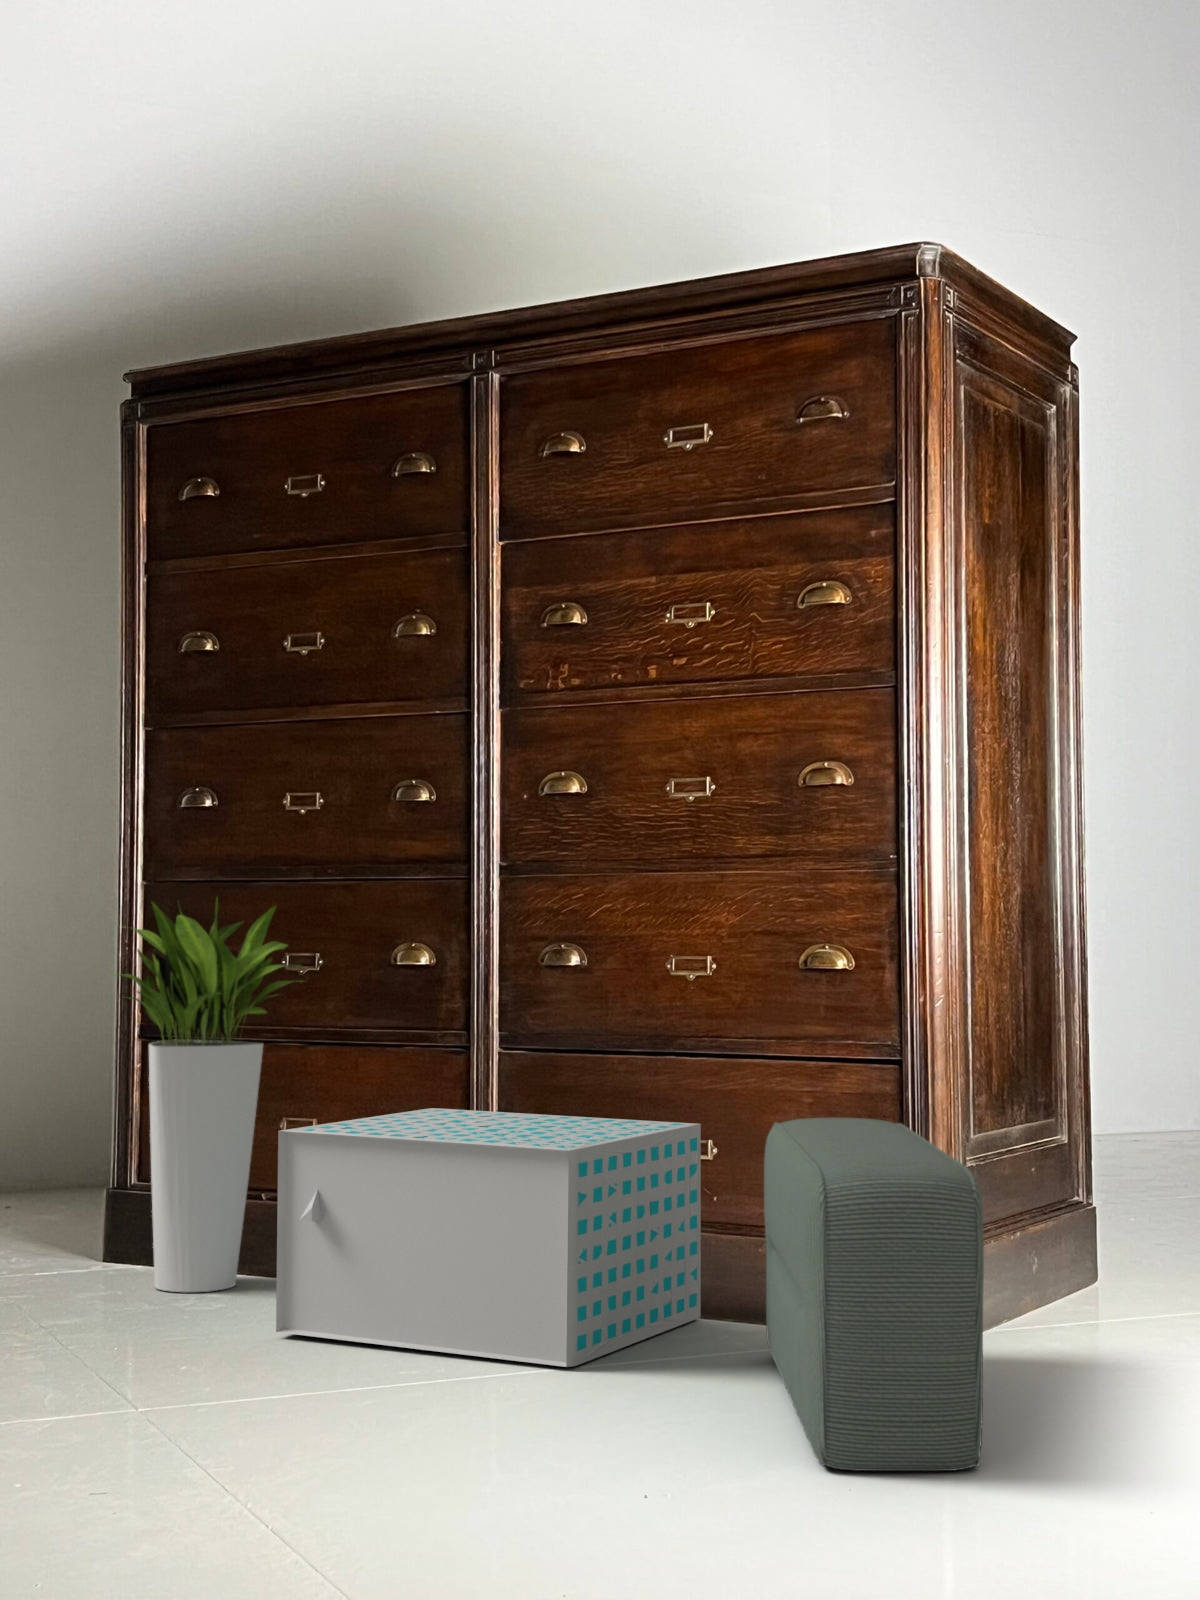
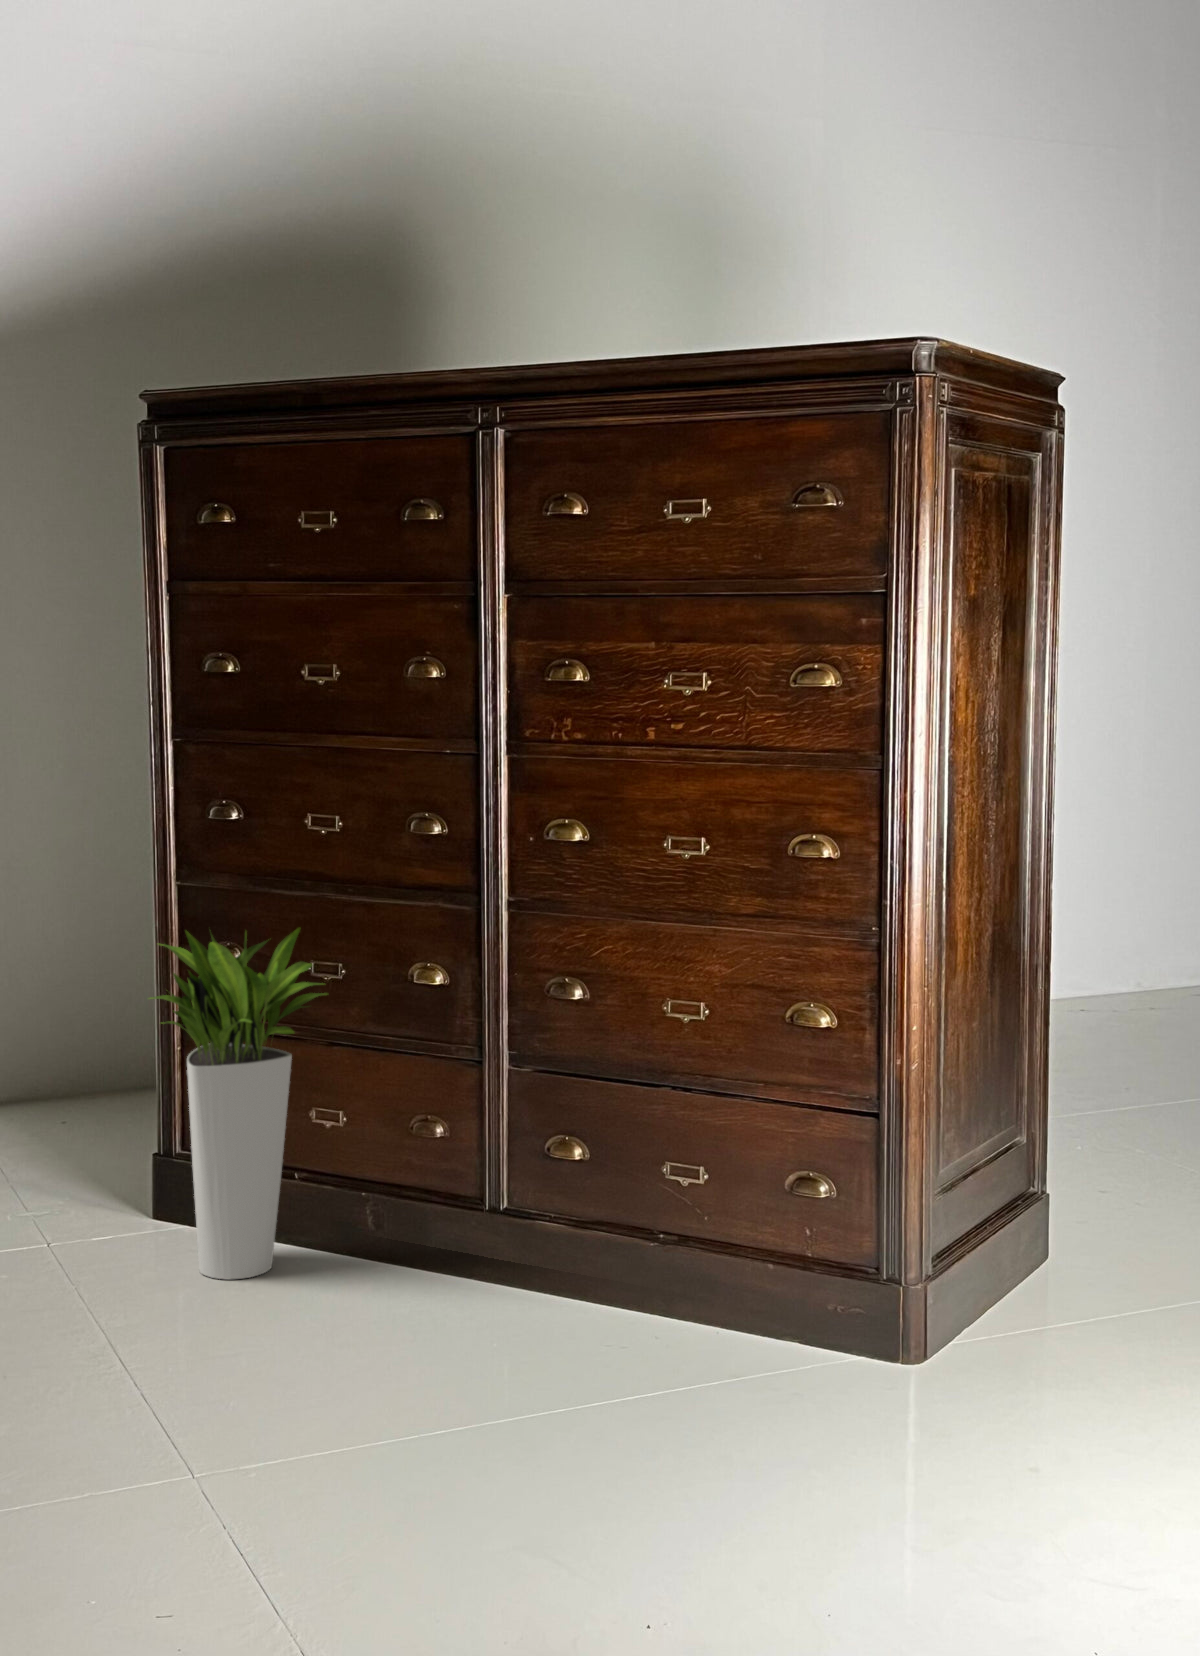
storage box: present [276,1108,701,1367] -> none [309,1120,693,1413]
pouf: present [764,1118,984,1471] -> none [752,1189,951,1590]

